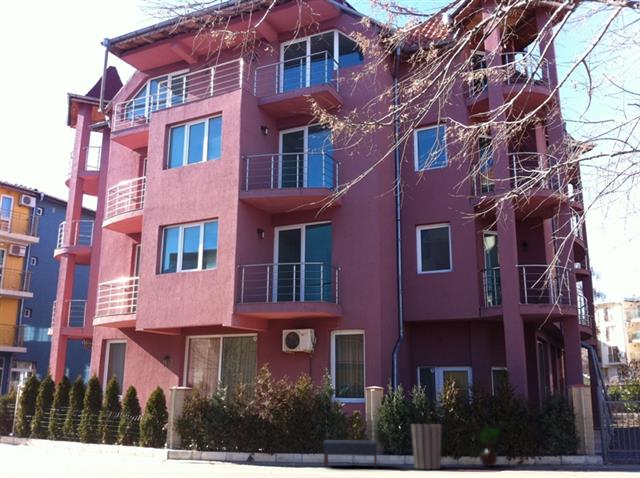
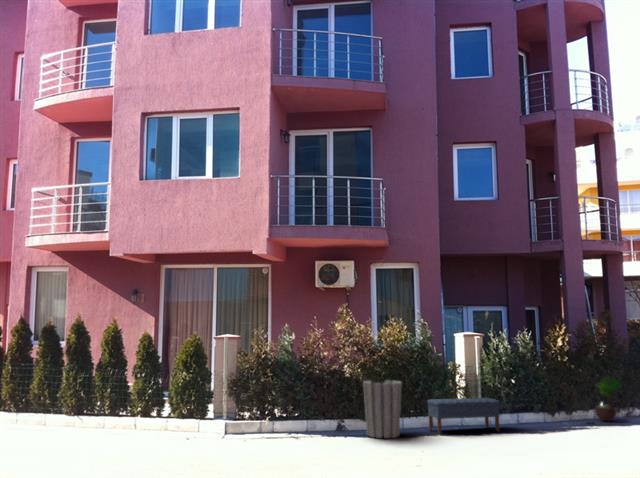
trash can: present [411,424,442,469] -> present [363,380,402,438]

